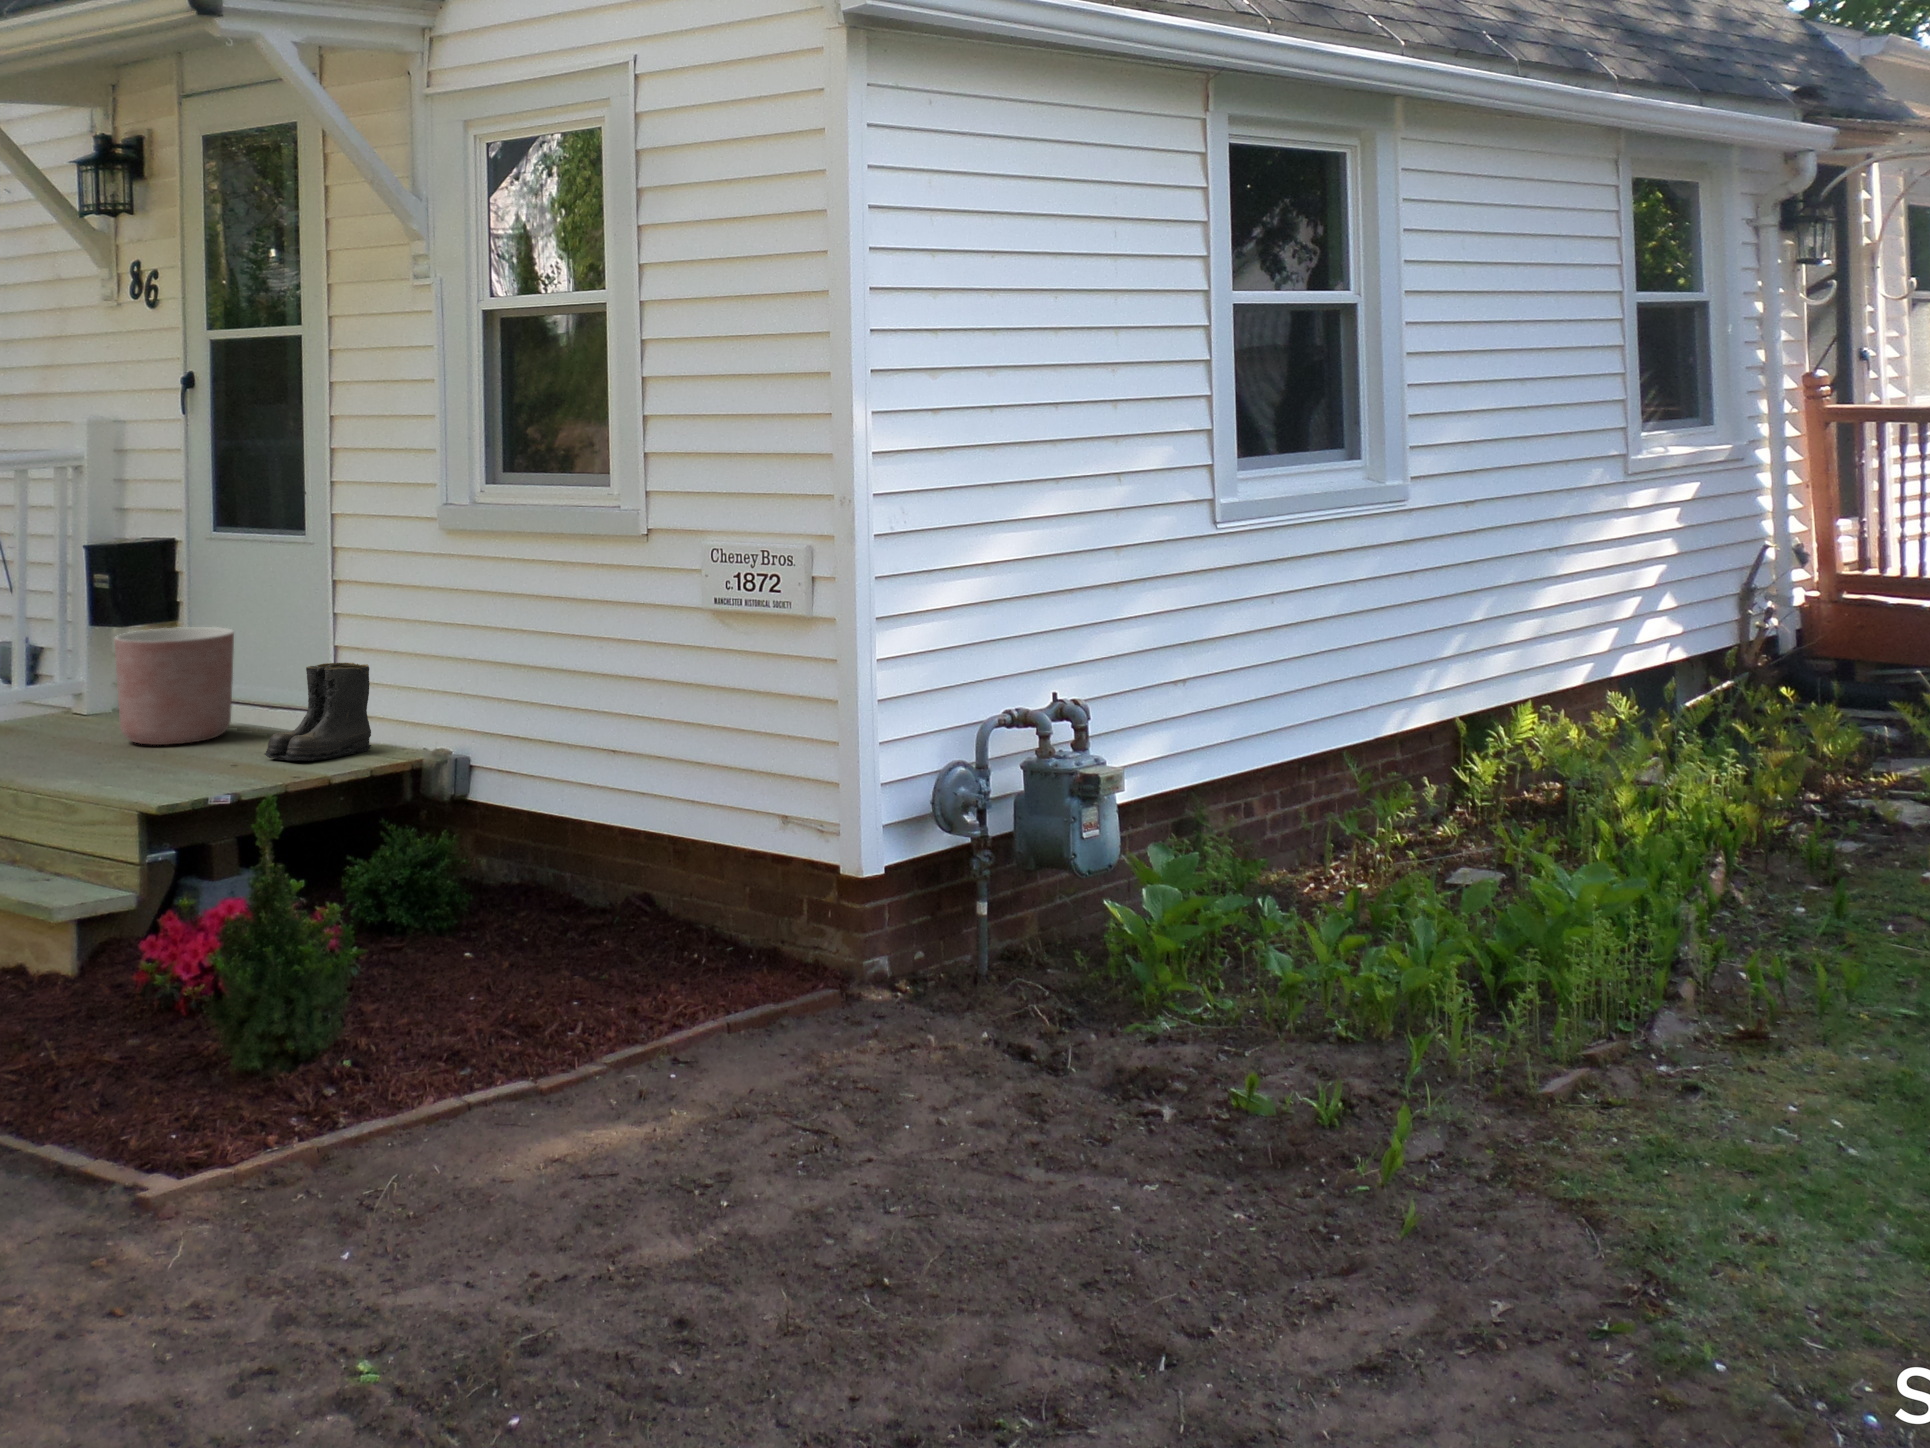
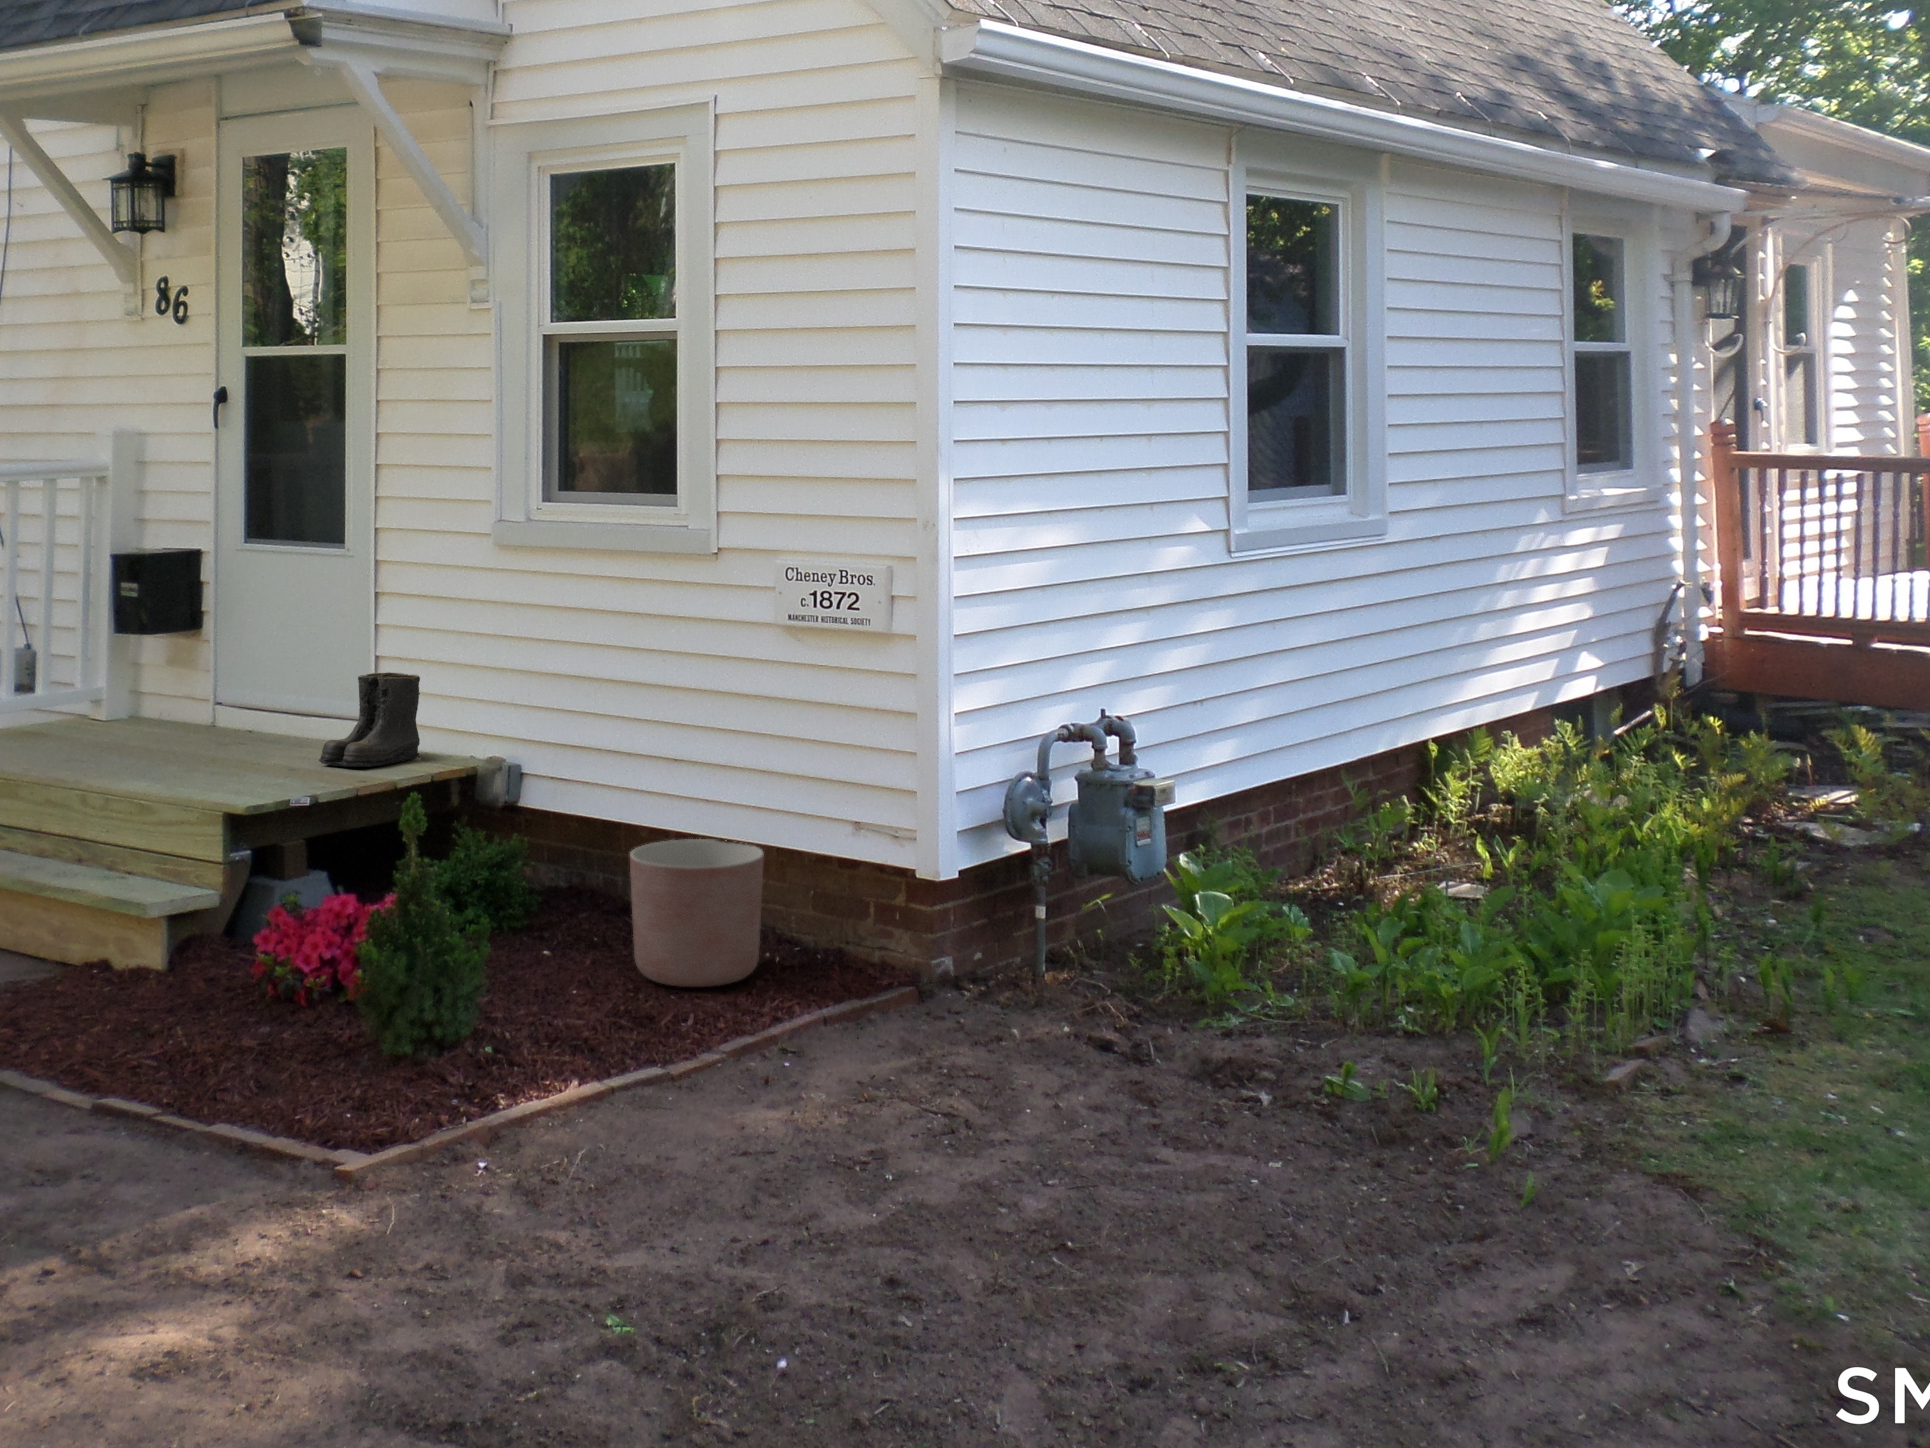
planter: present [115,627,234,745] -> present [630,839,764,987]

